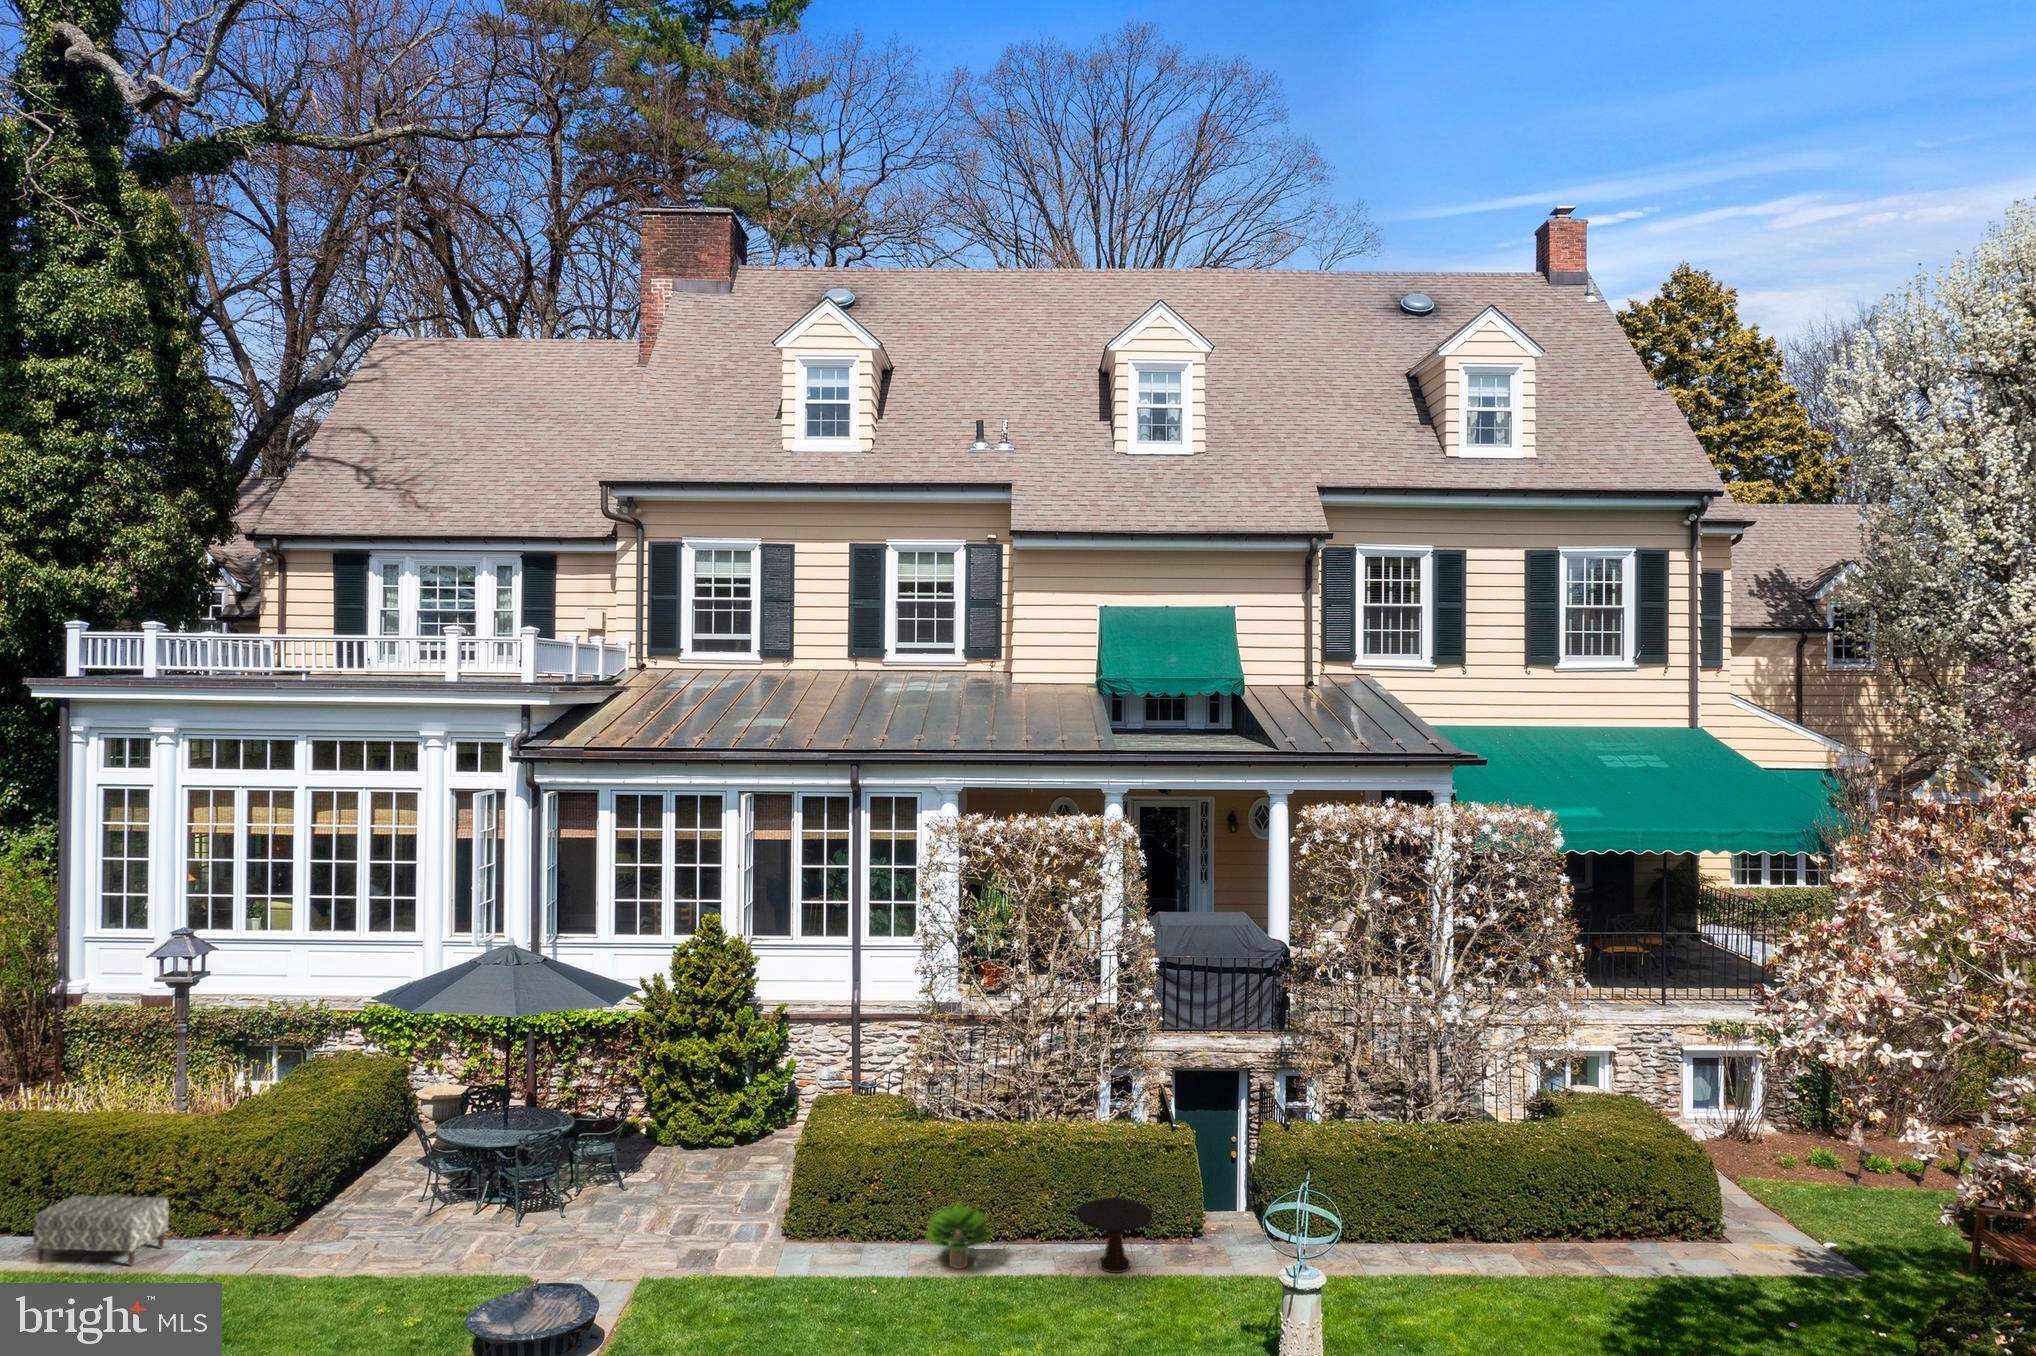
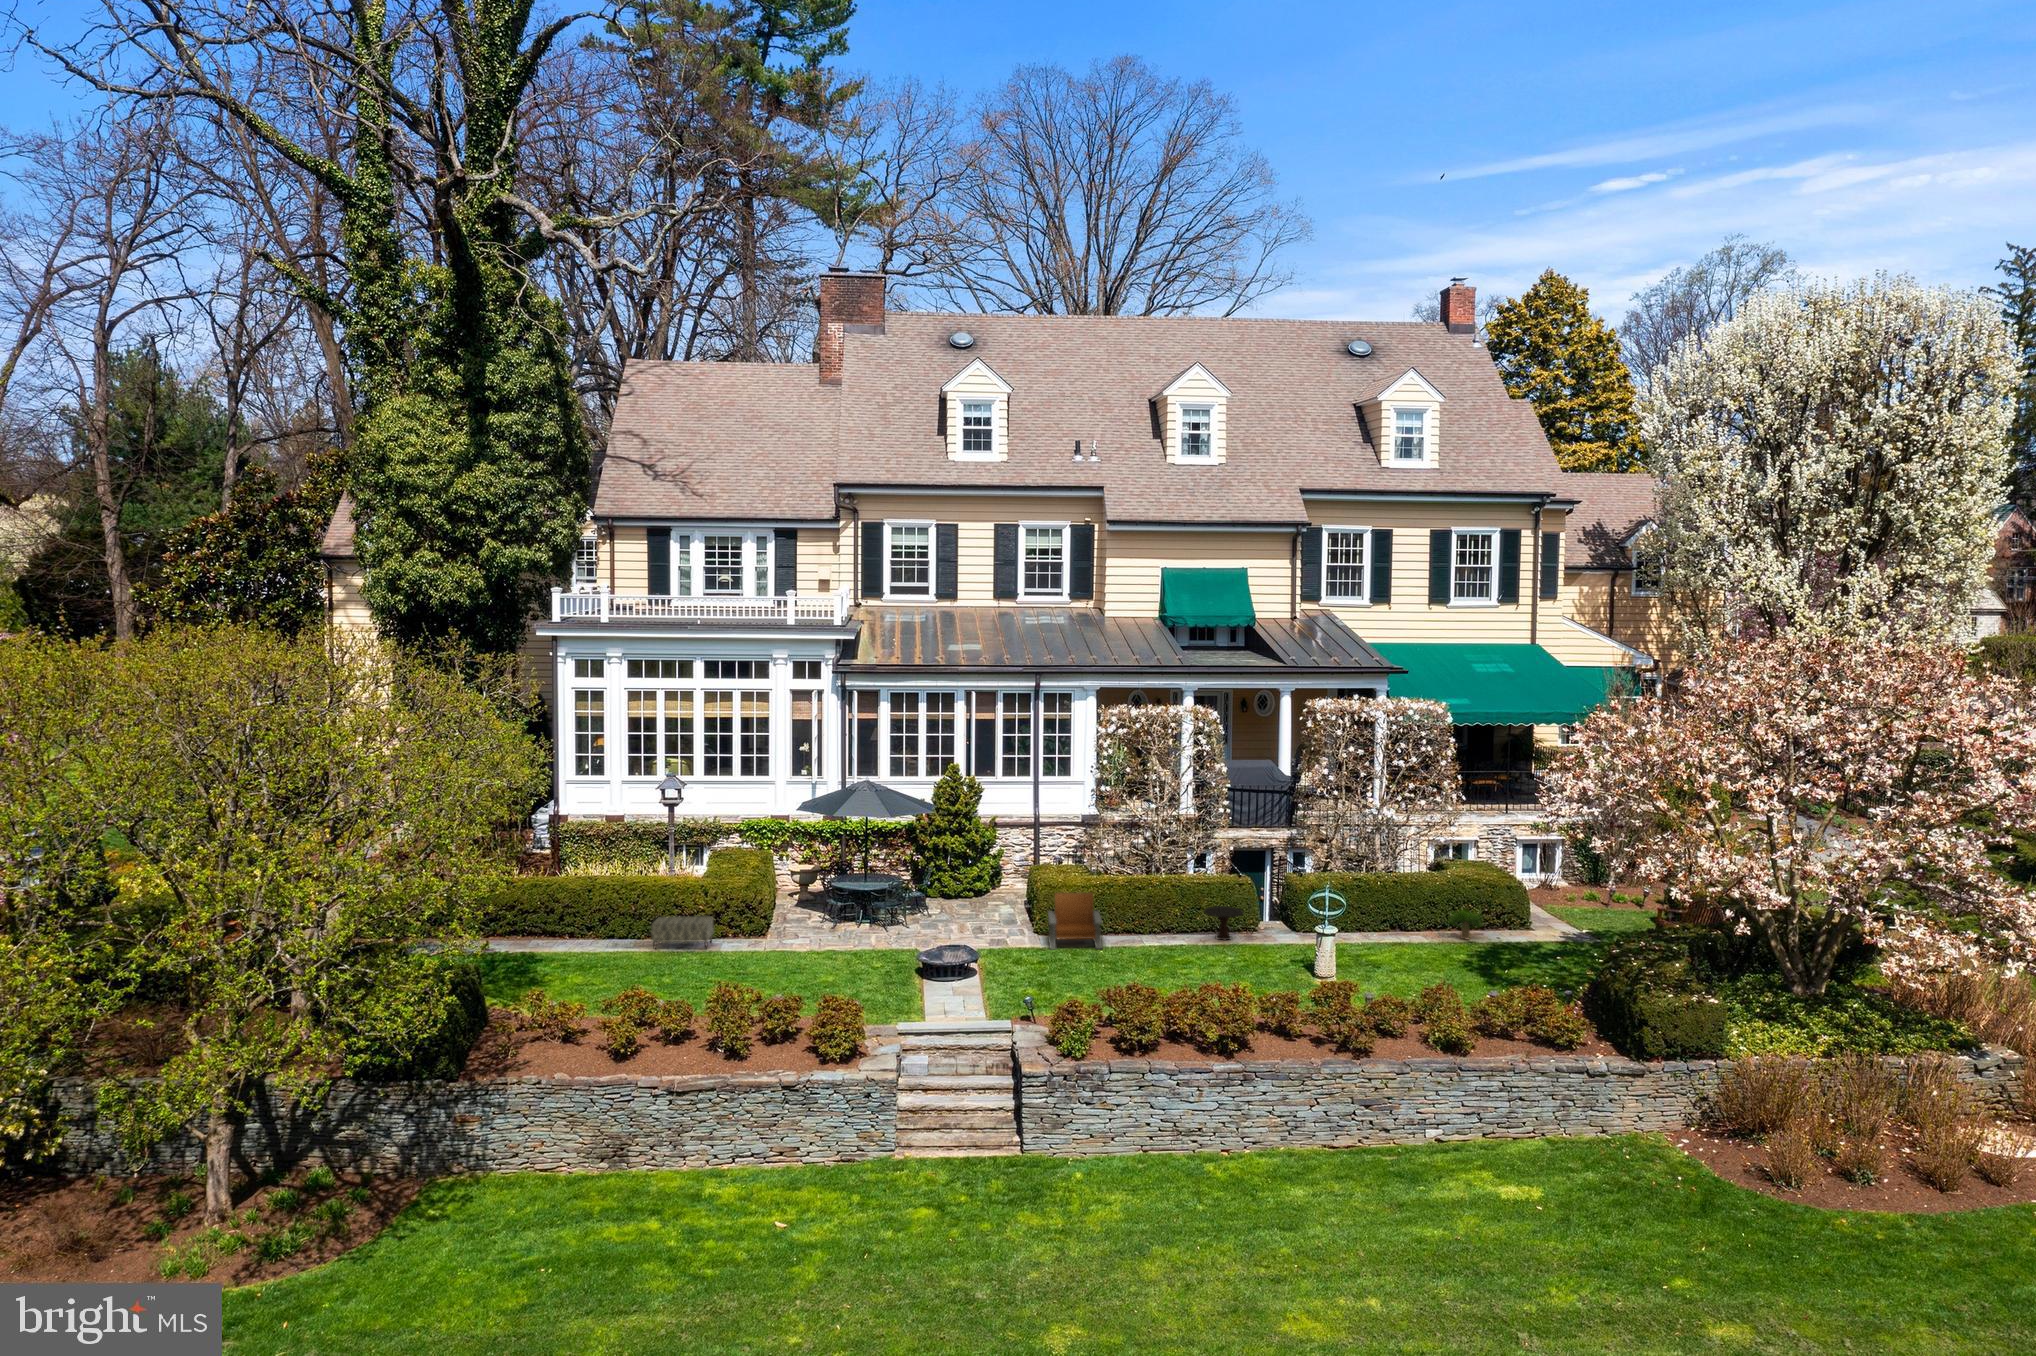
lounge chair: none [762,1167,878,1291] -> present [1048,892,1102,950]
potted plant: present [927,1207,990,1269] -> present [1449,910,1483,939]

